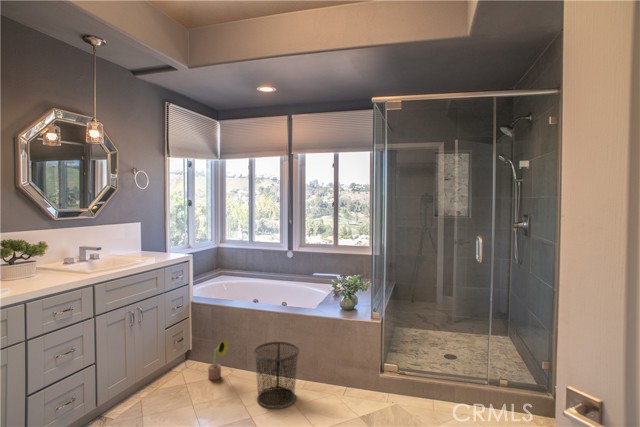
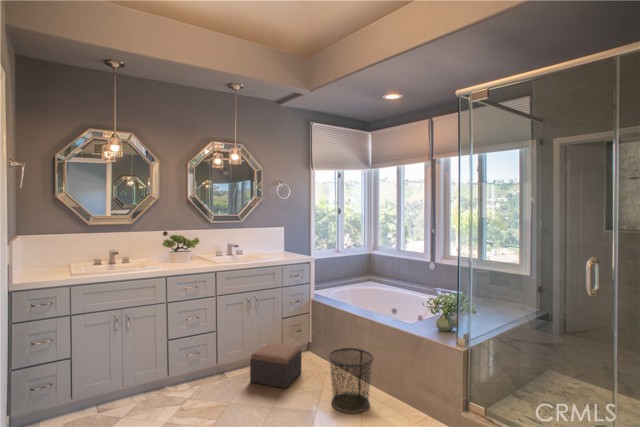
decorative plant: present [208,339,229,380] -> none [312,336,331,373]
footstool: none [148,356,200,413] -> present [250,342,302,388]

